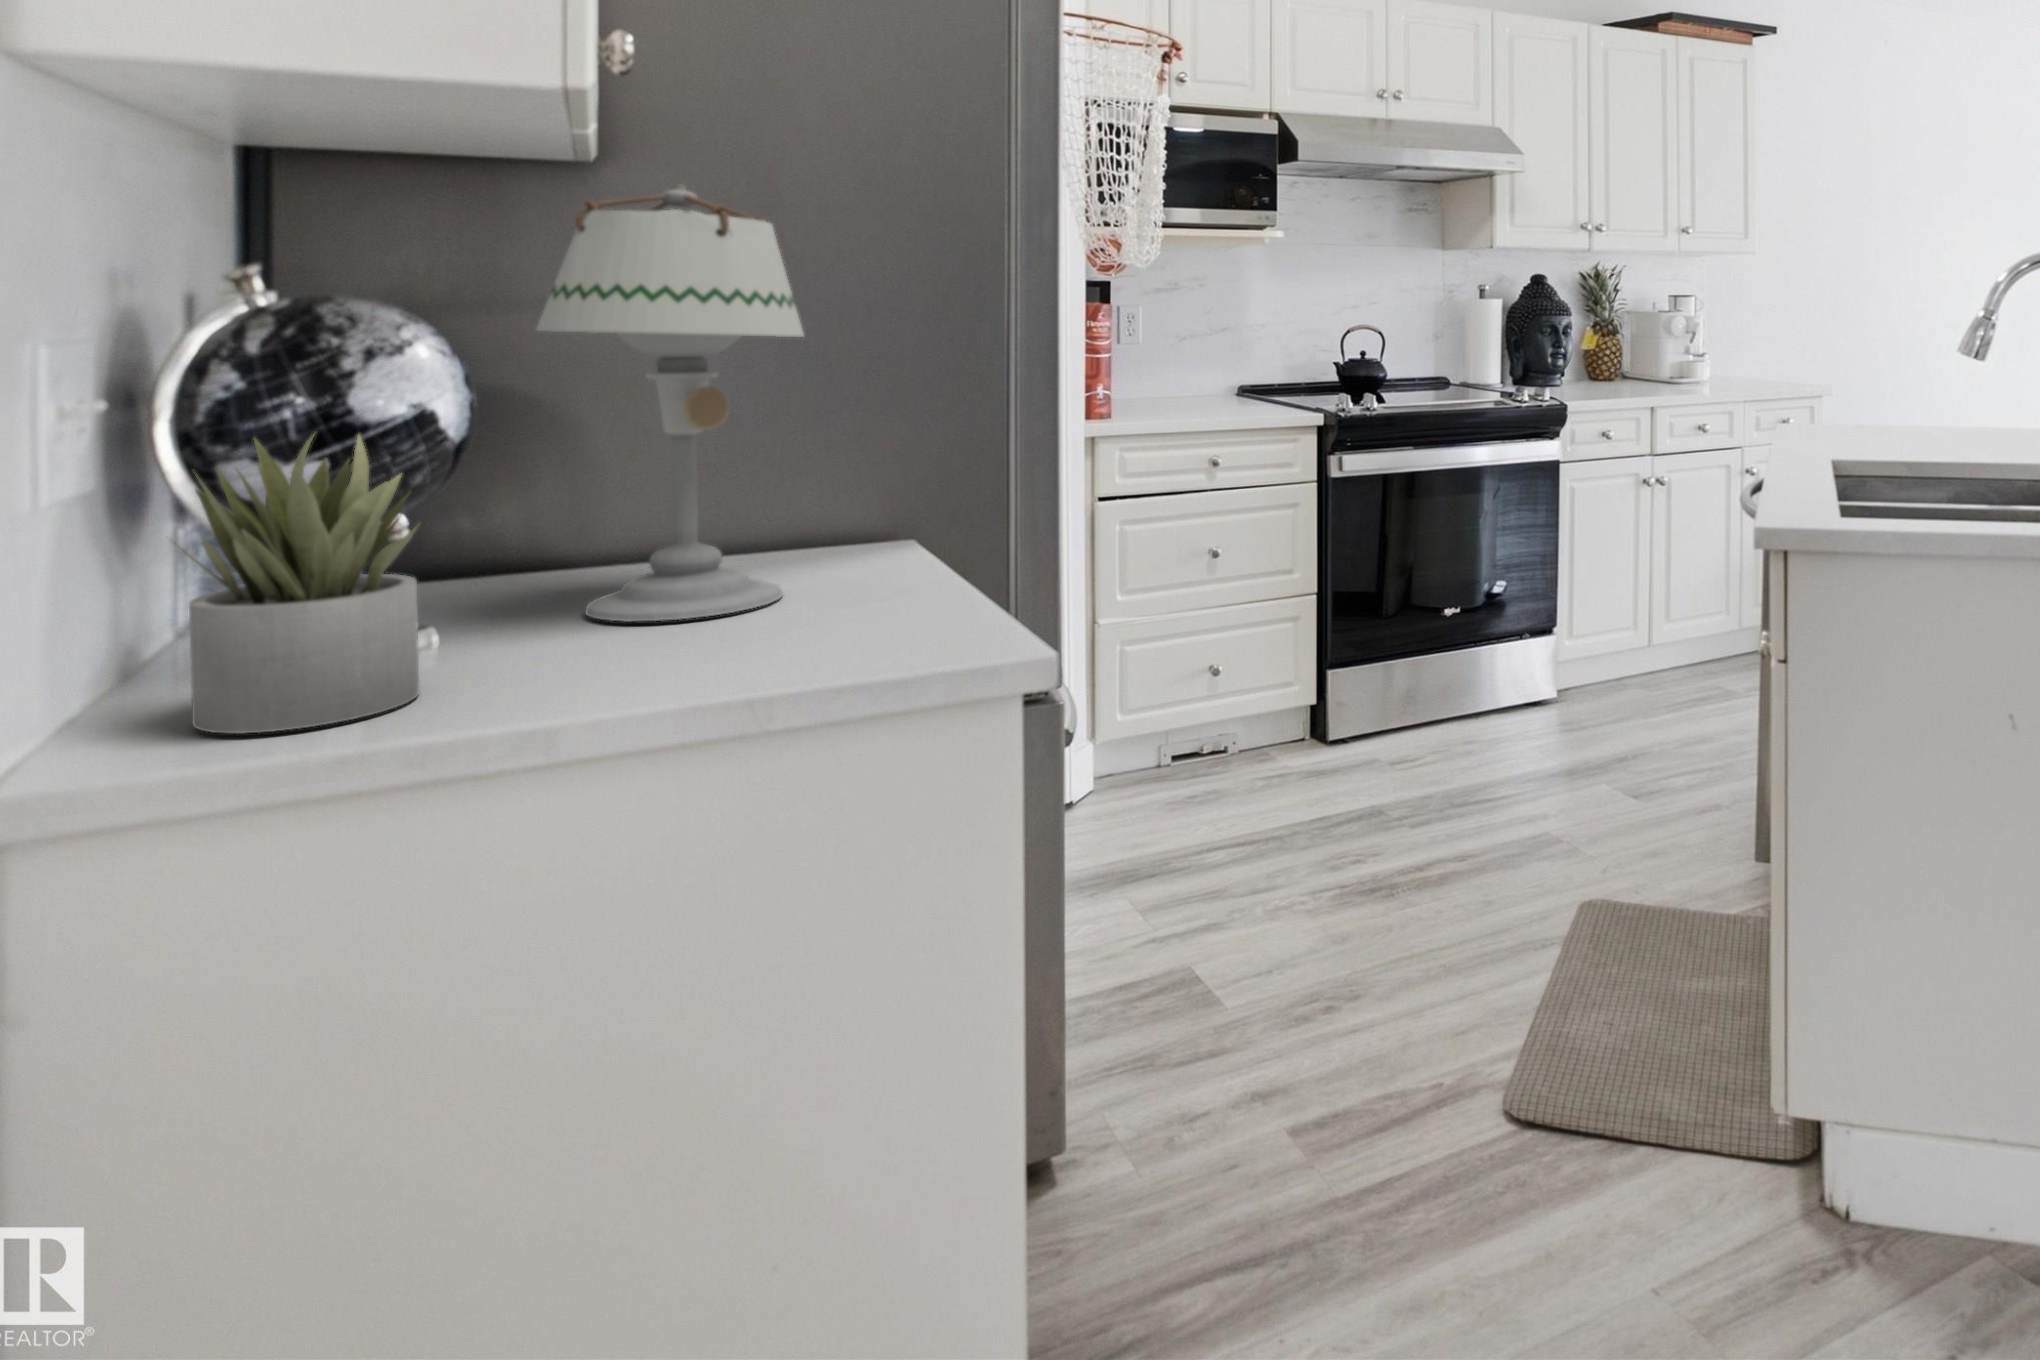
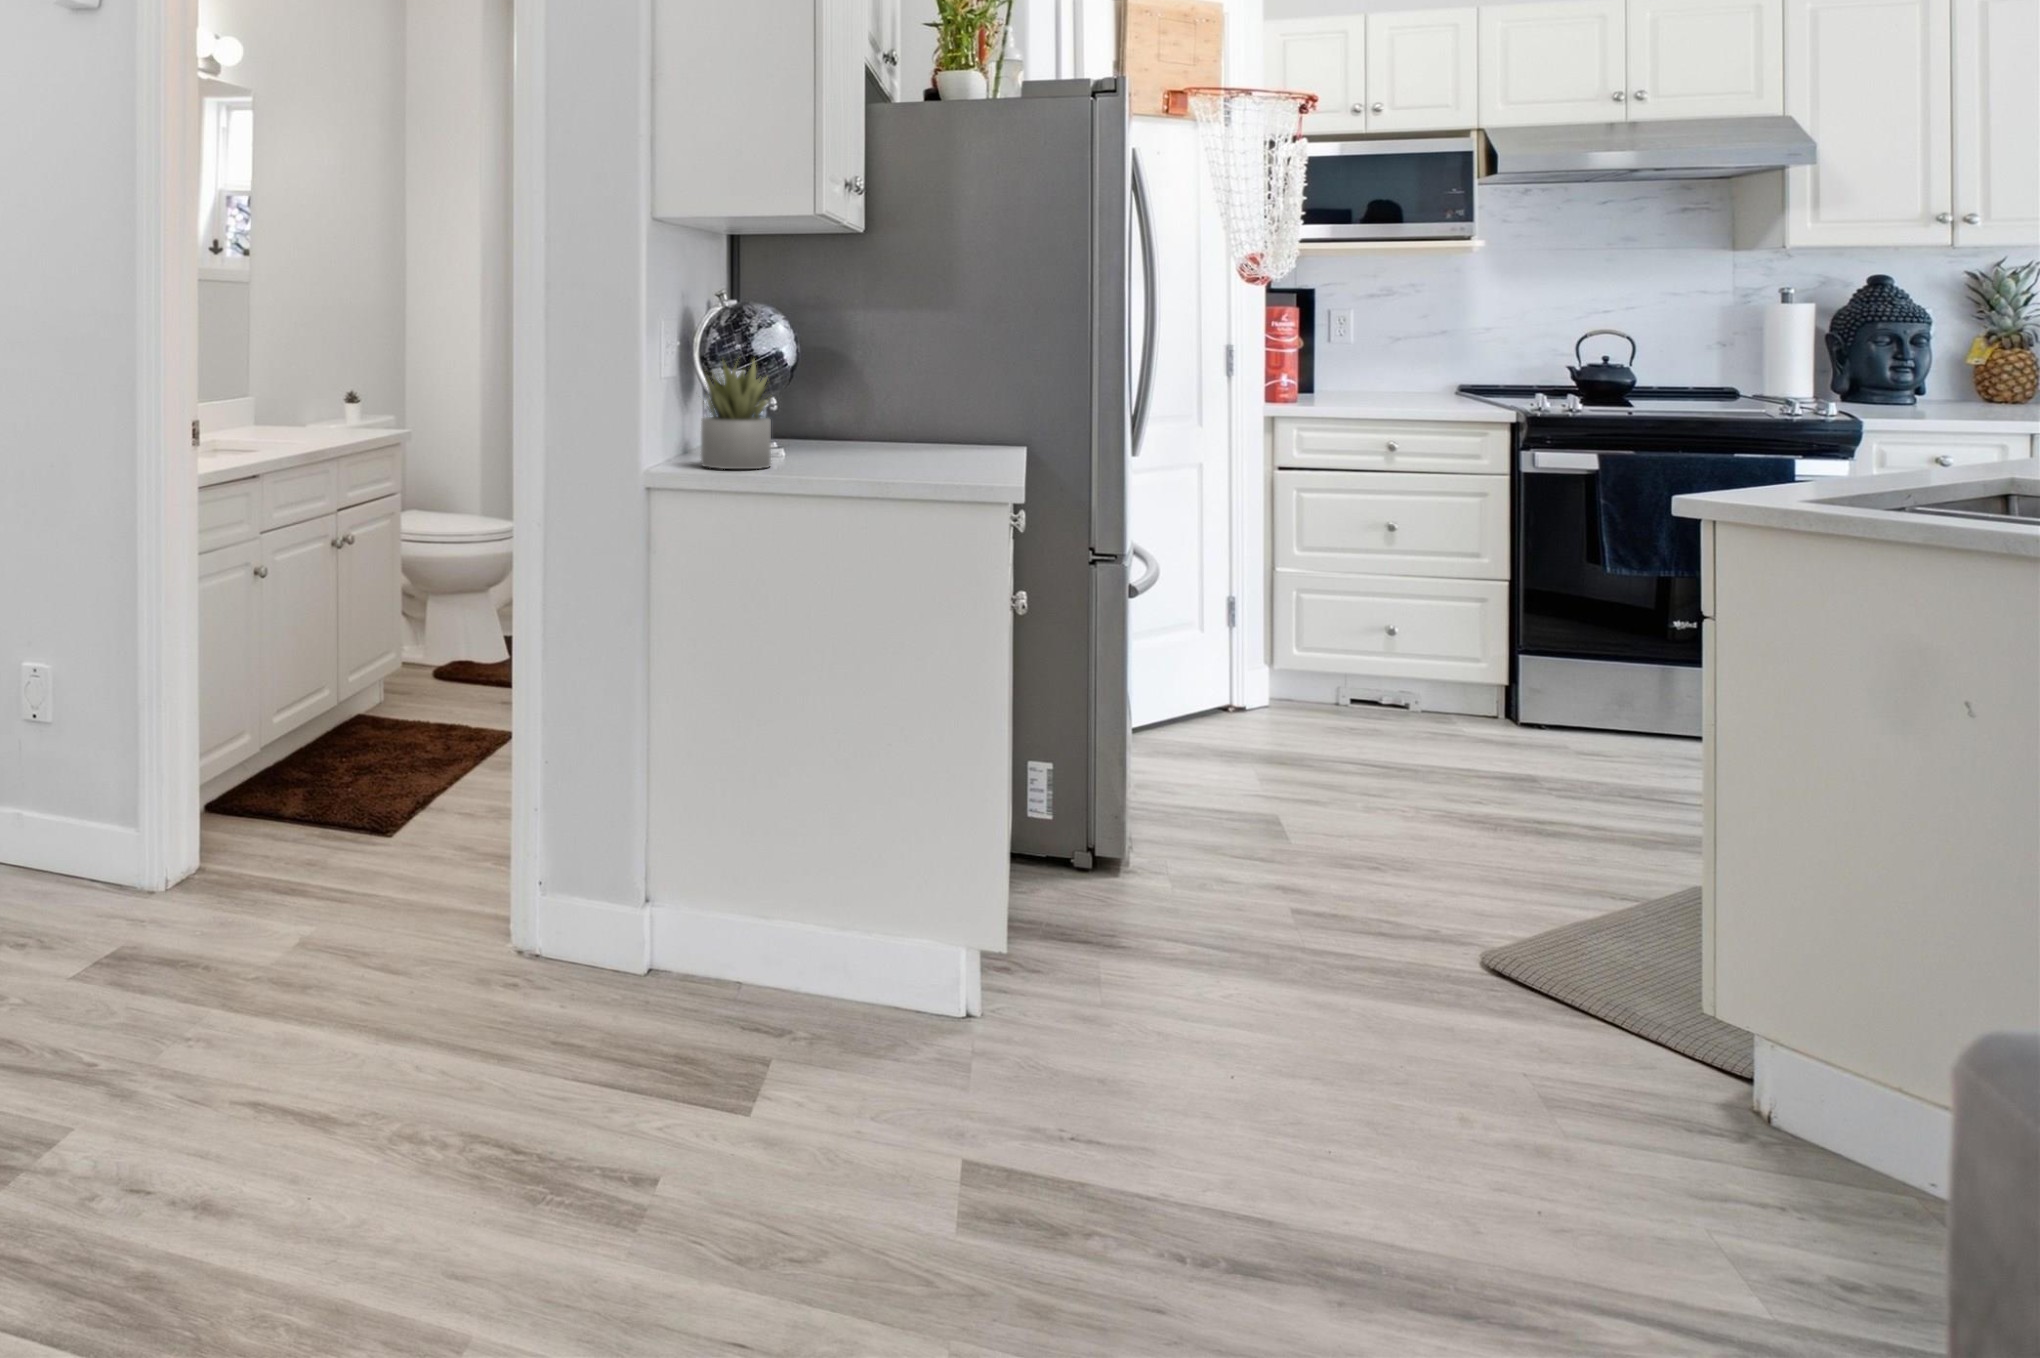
table lamp: present [537,184,804,621] -> none [824,246,942,458]

